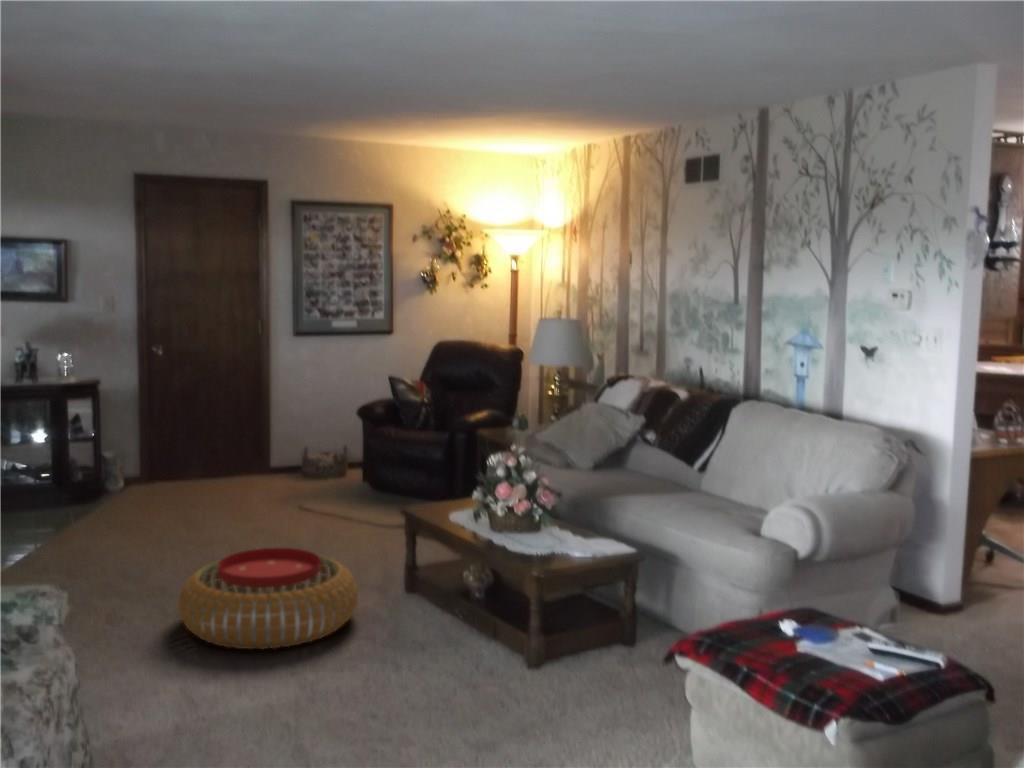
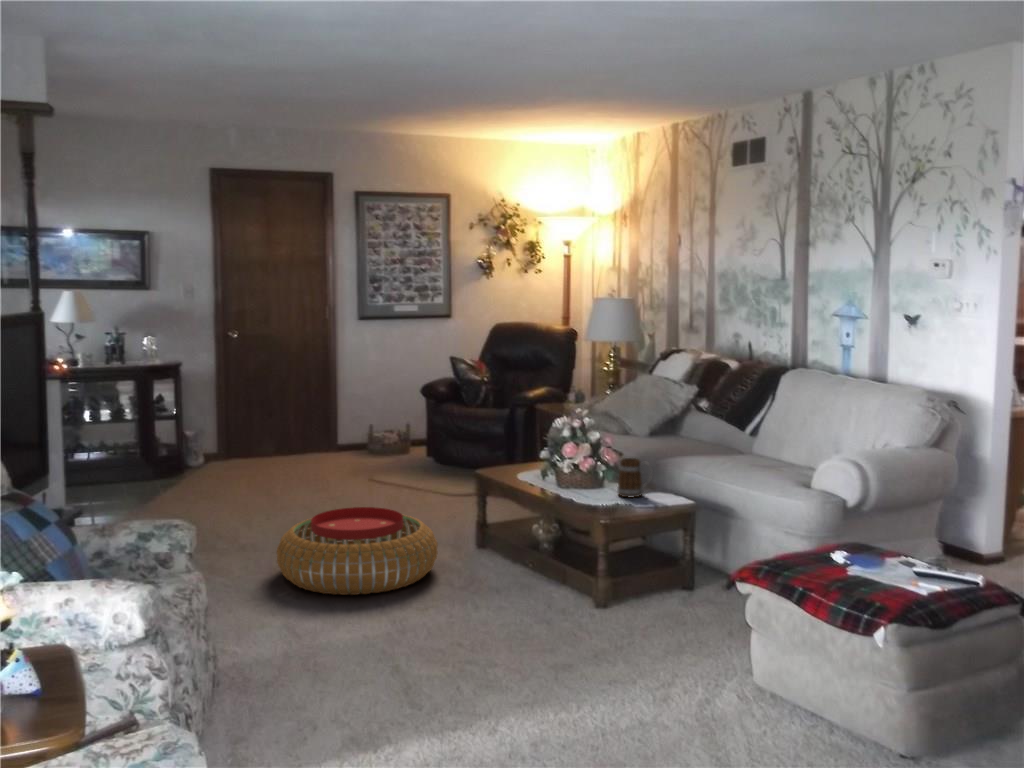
mug: none [552,500,591,544] -> present [617,458,652,497]

